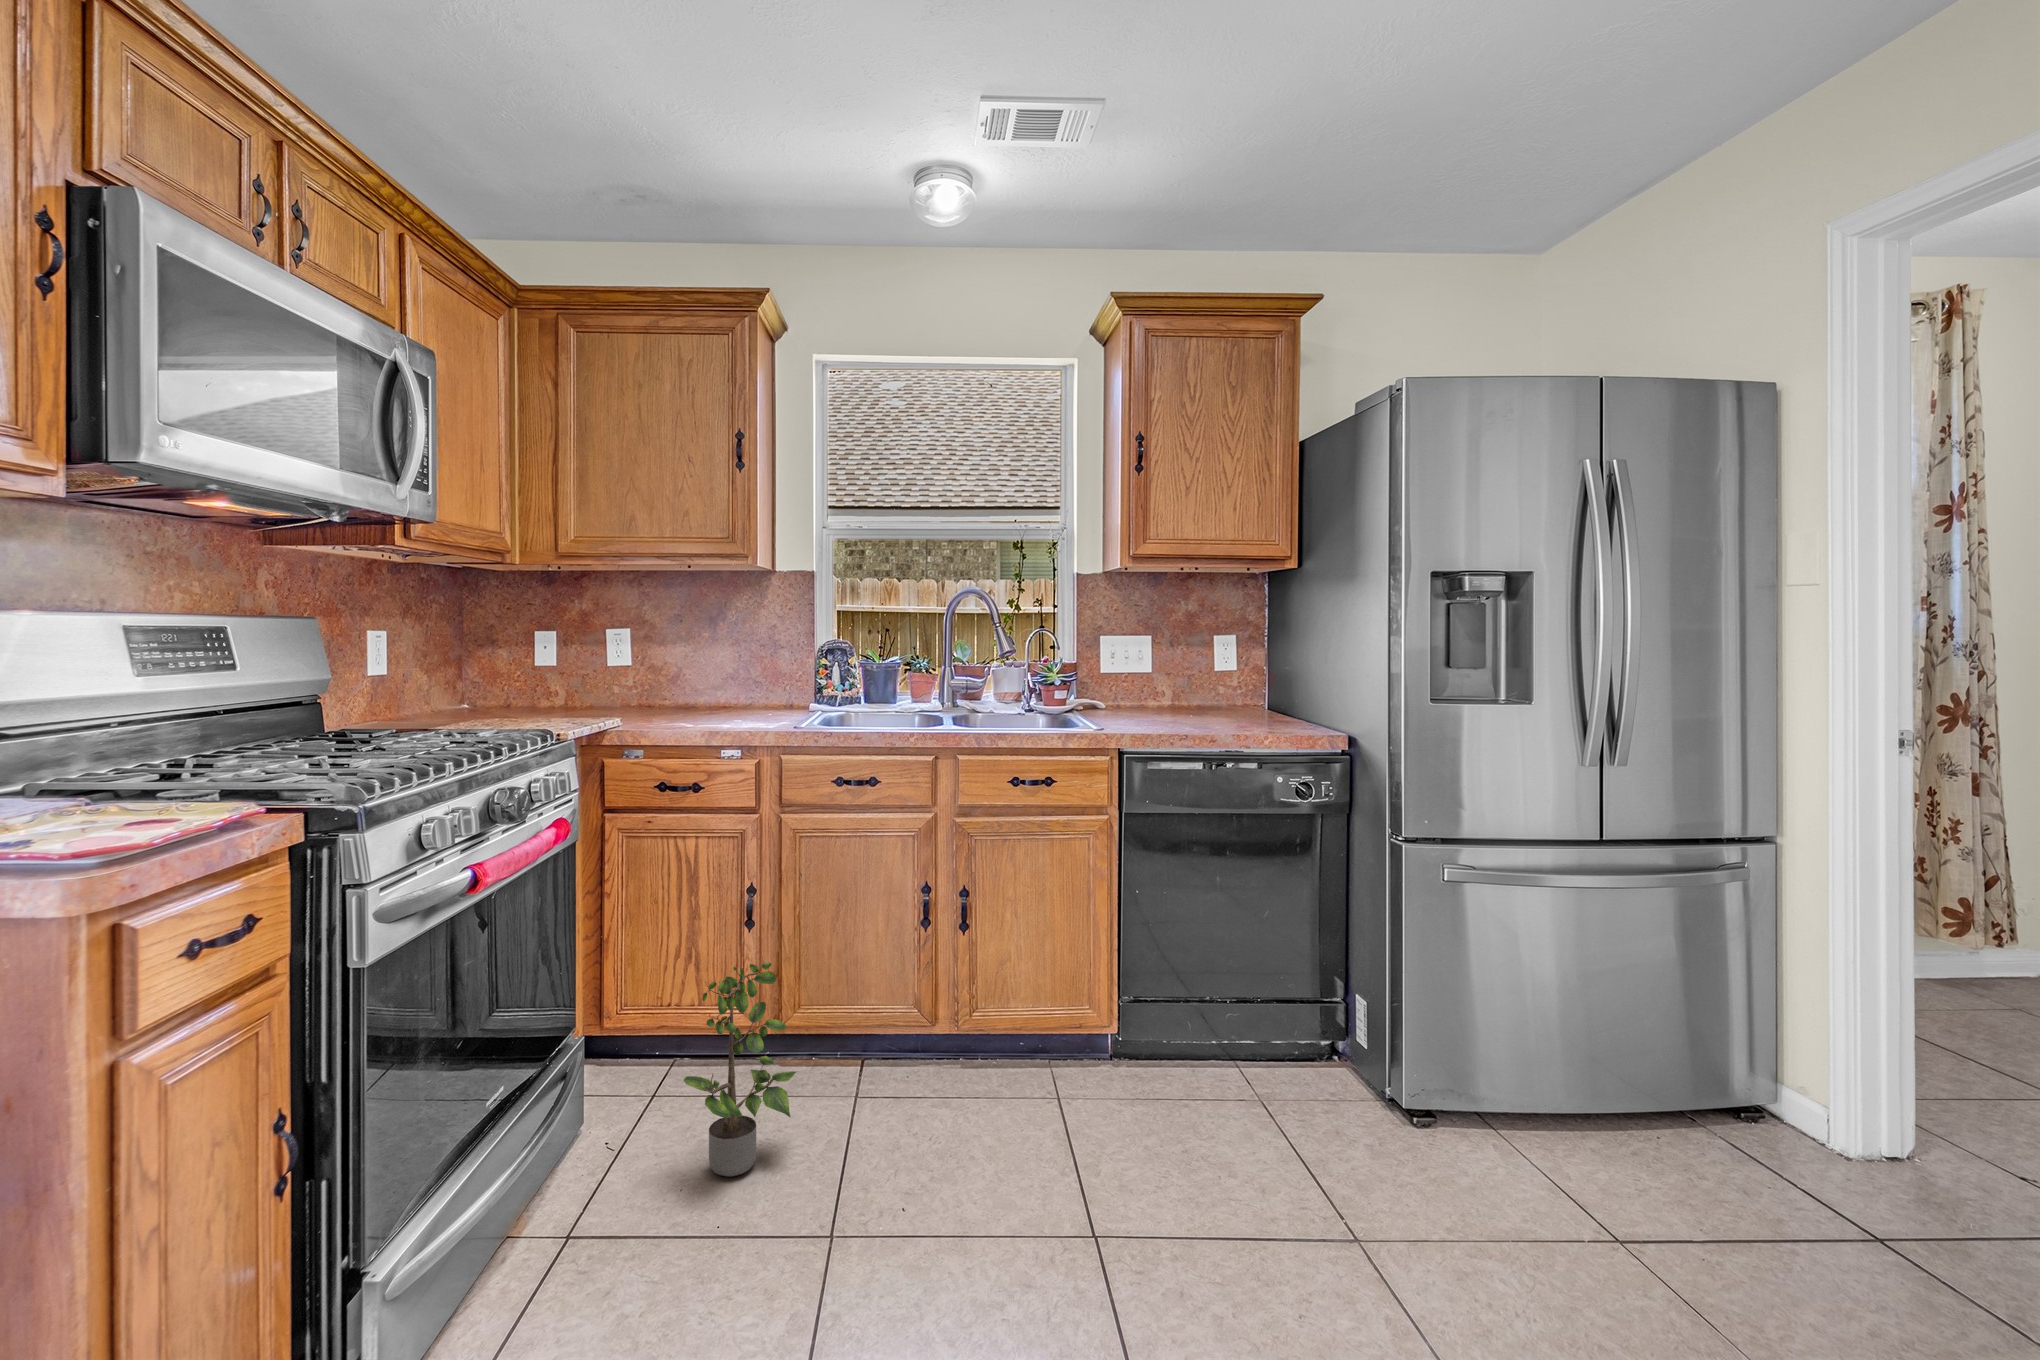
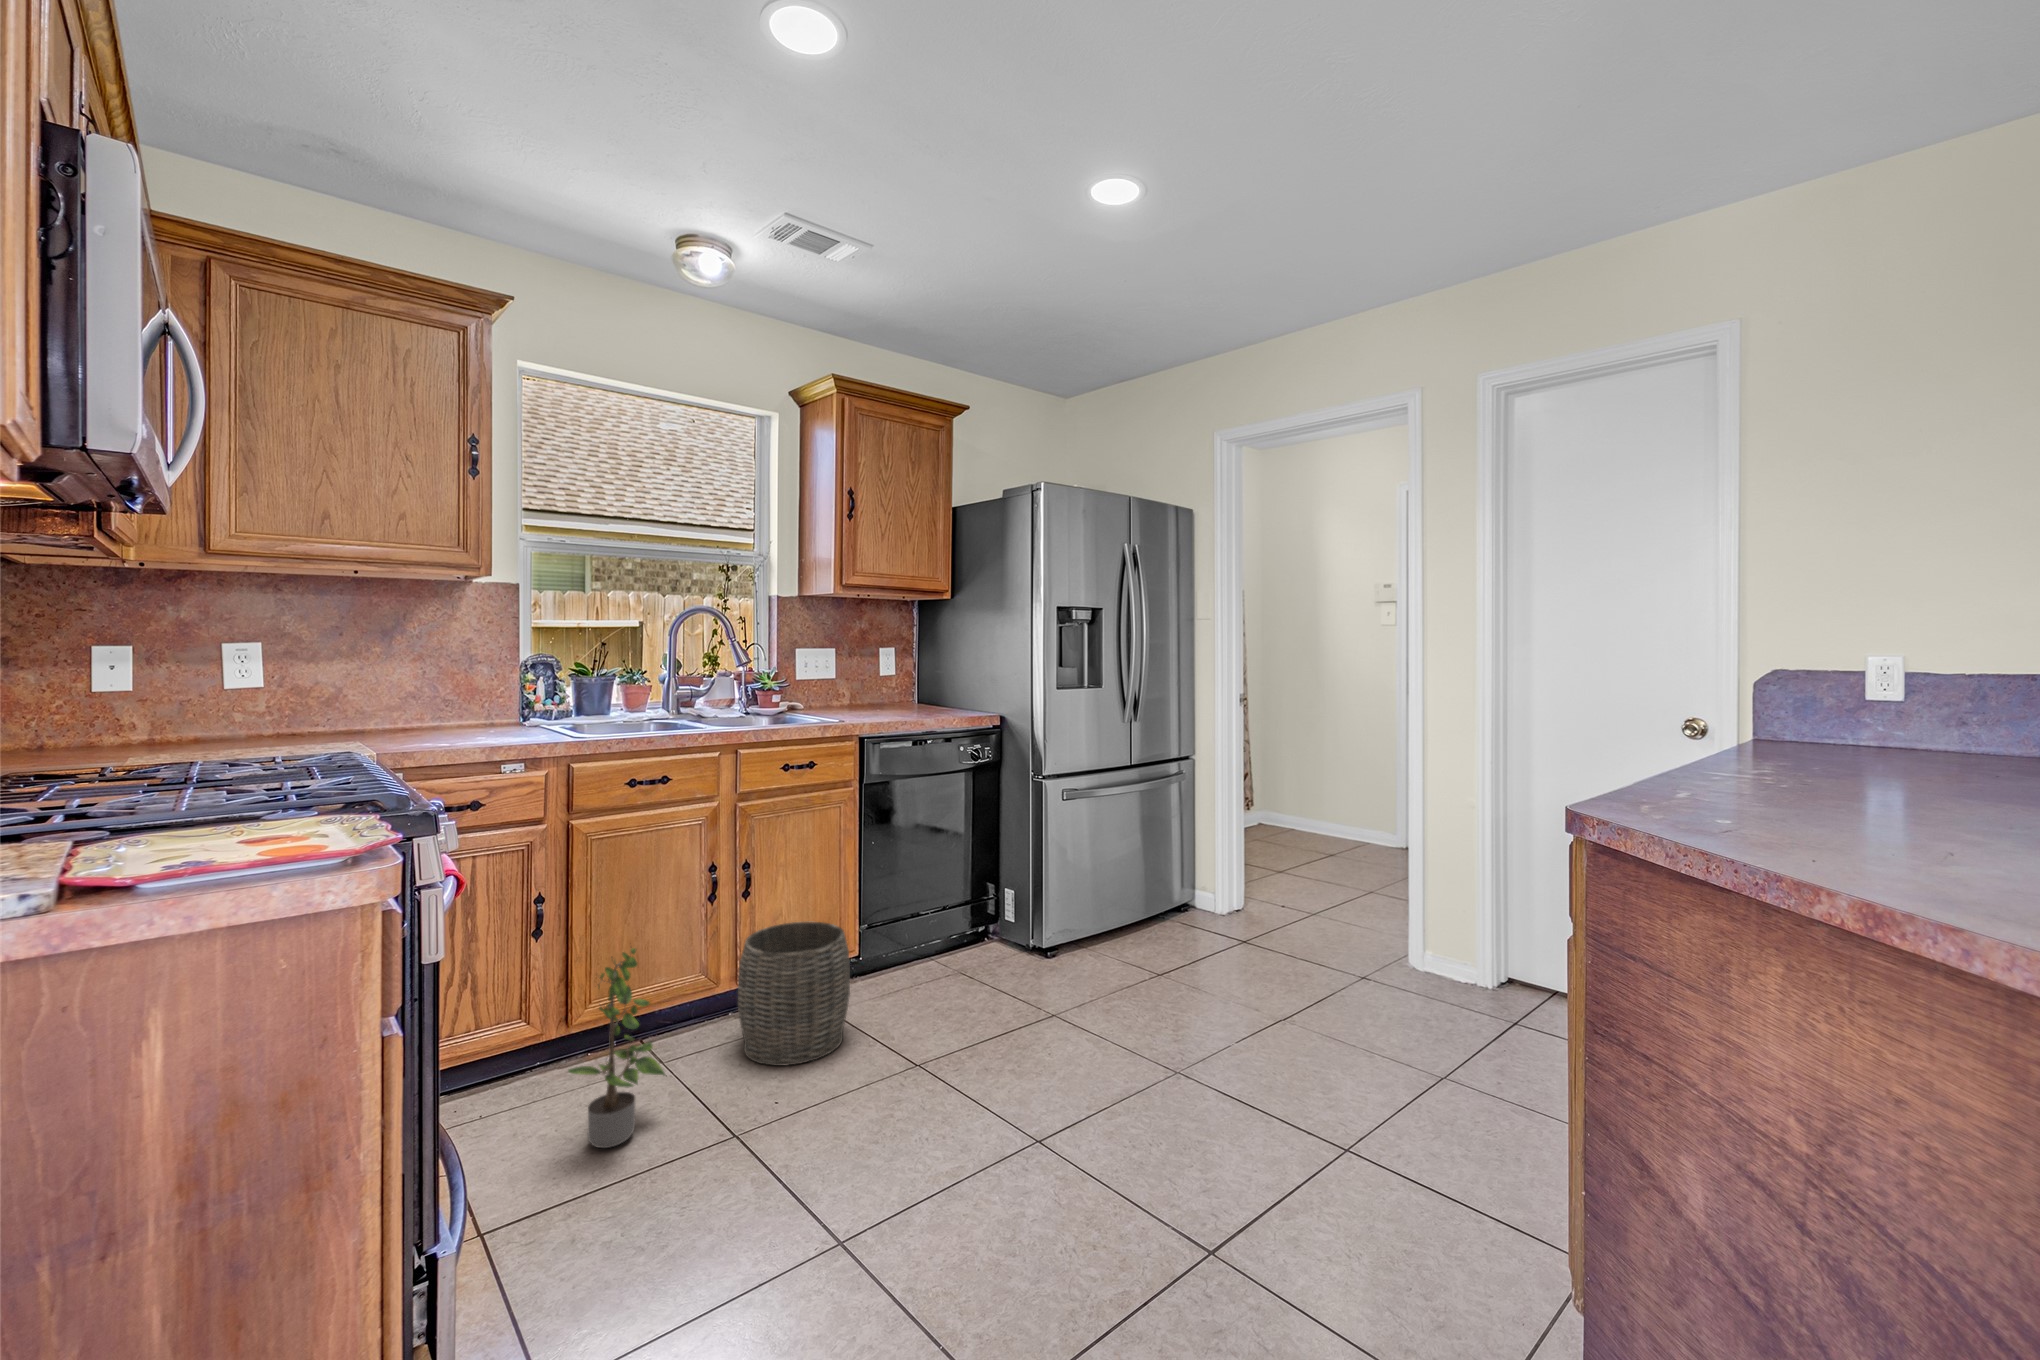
woven basket: none [914,972,1047,1157] -> present [738,921,850,1066]

